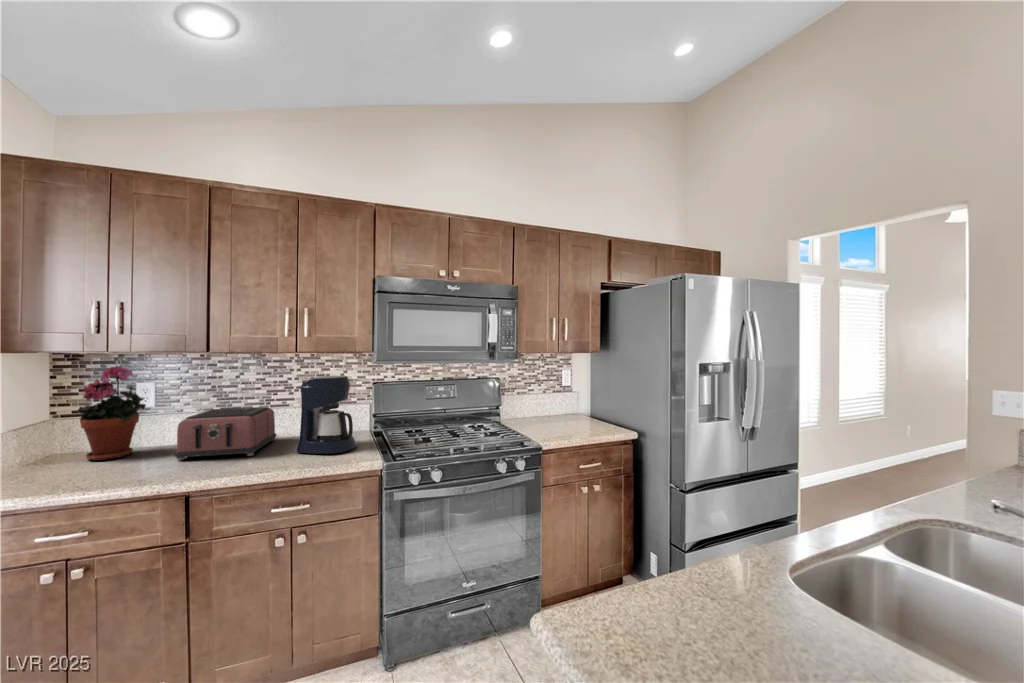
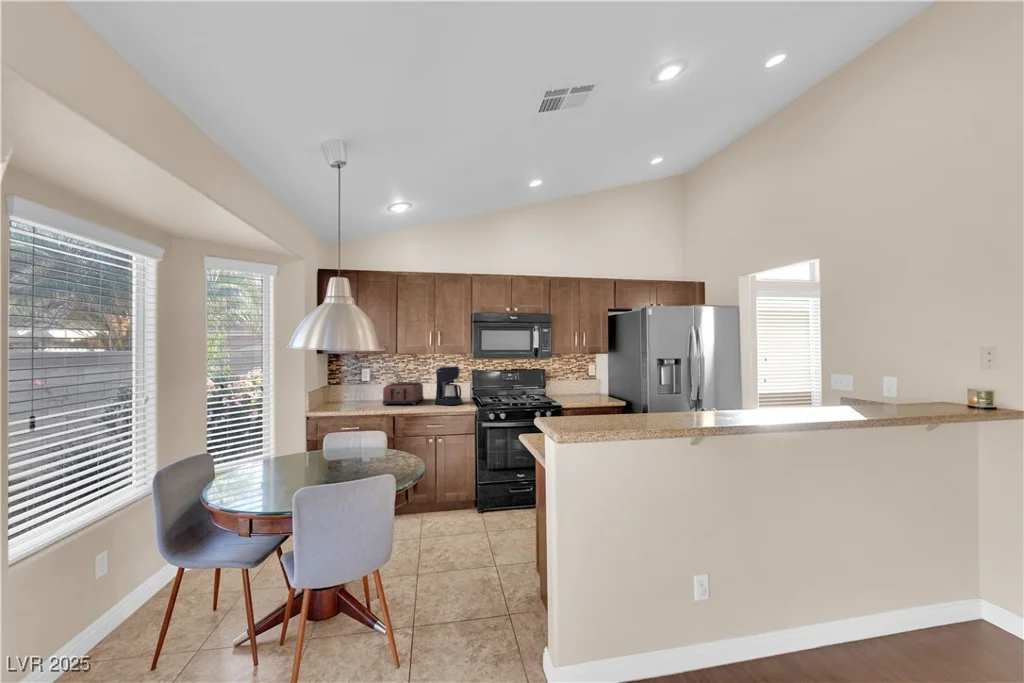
potted plant: present [77,366,146,461] -> none [341,361,367,404]

